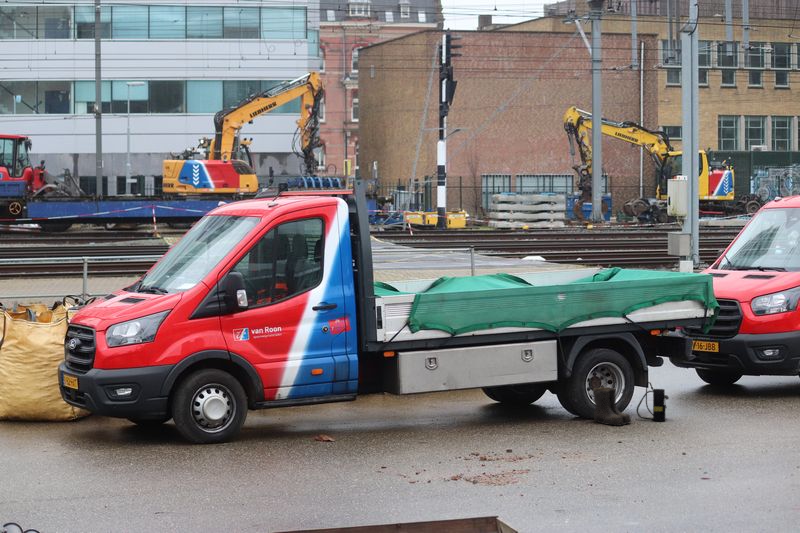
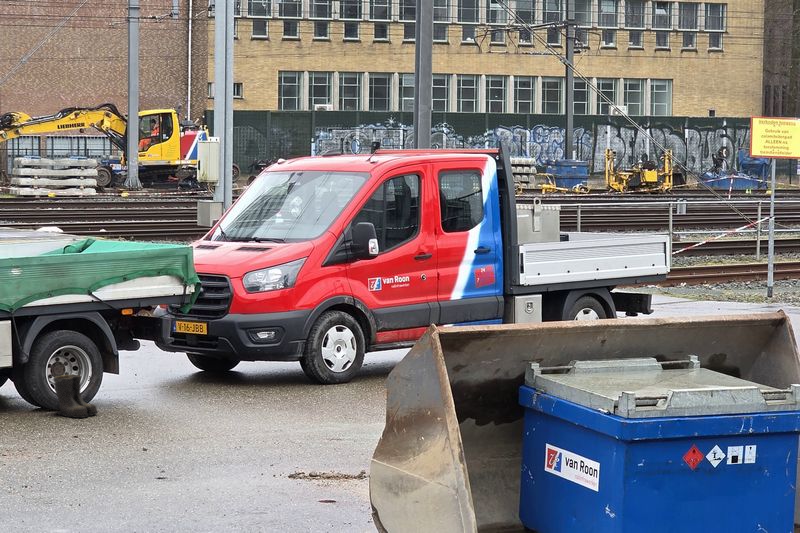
backpack: present [636,382,669,421] -> none [105,367,142,411]

